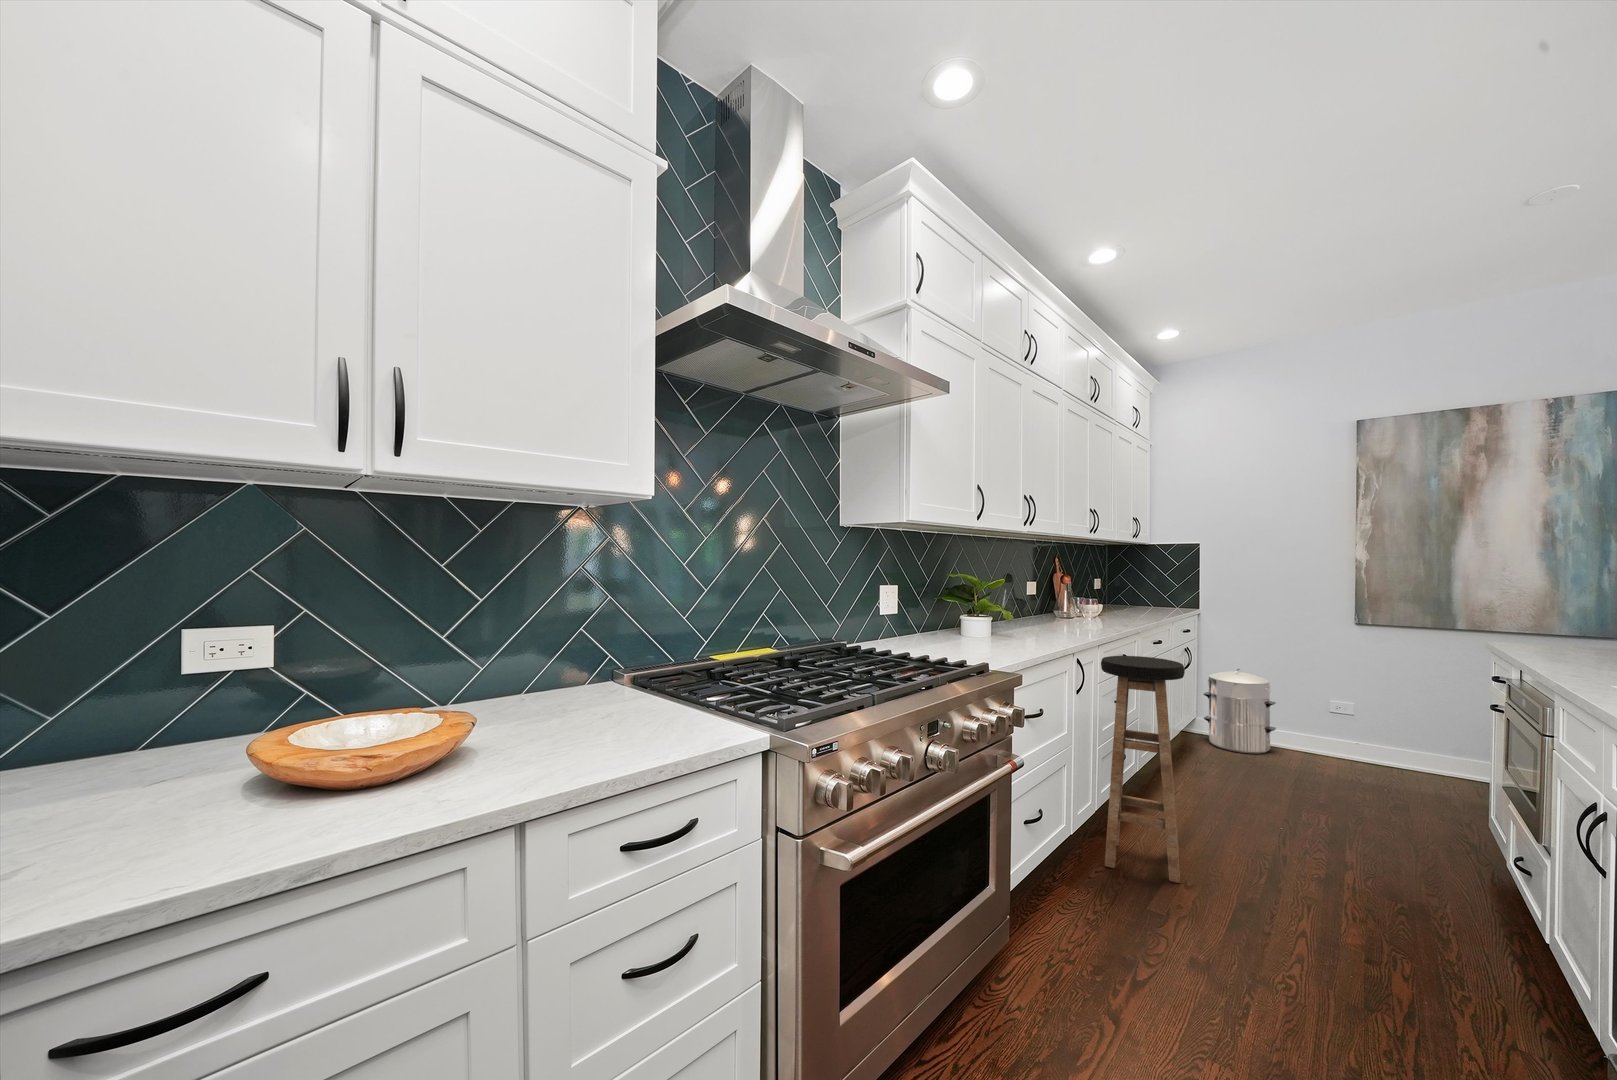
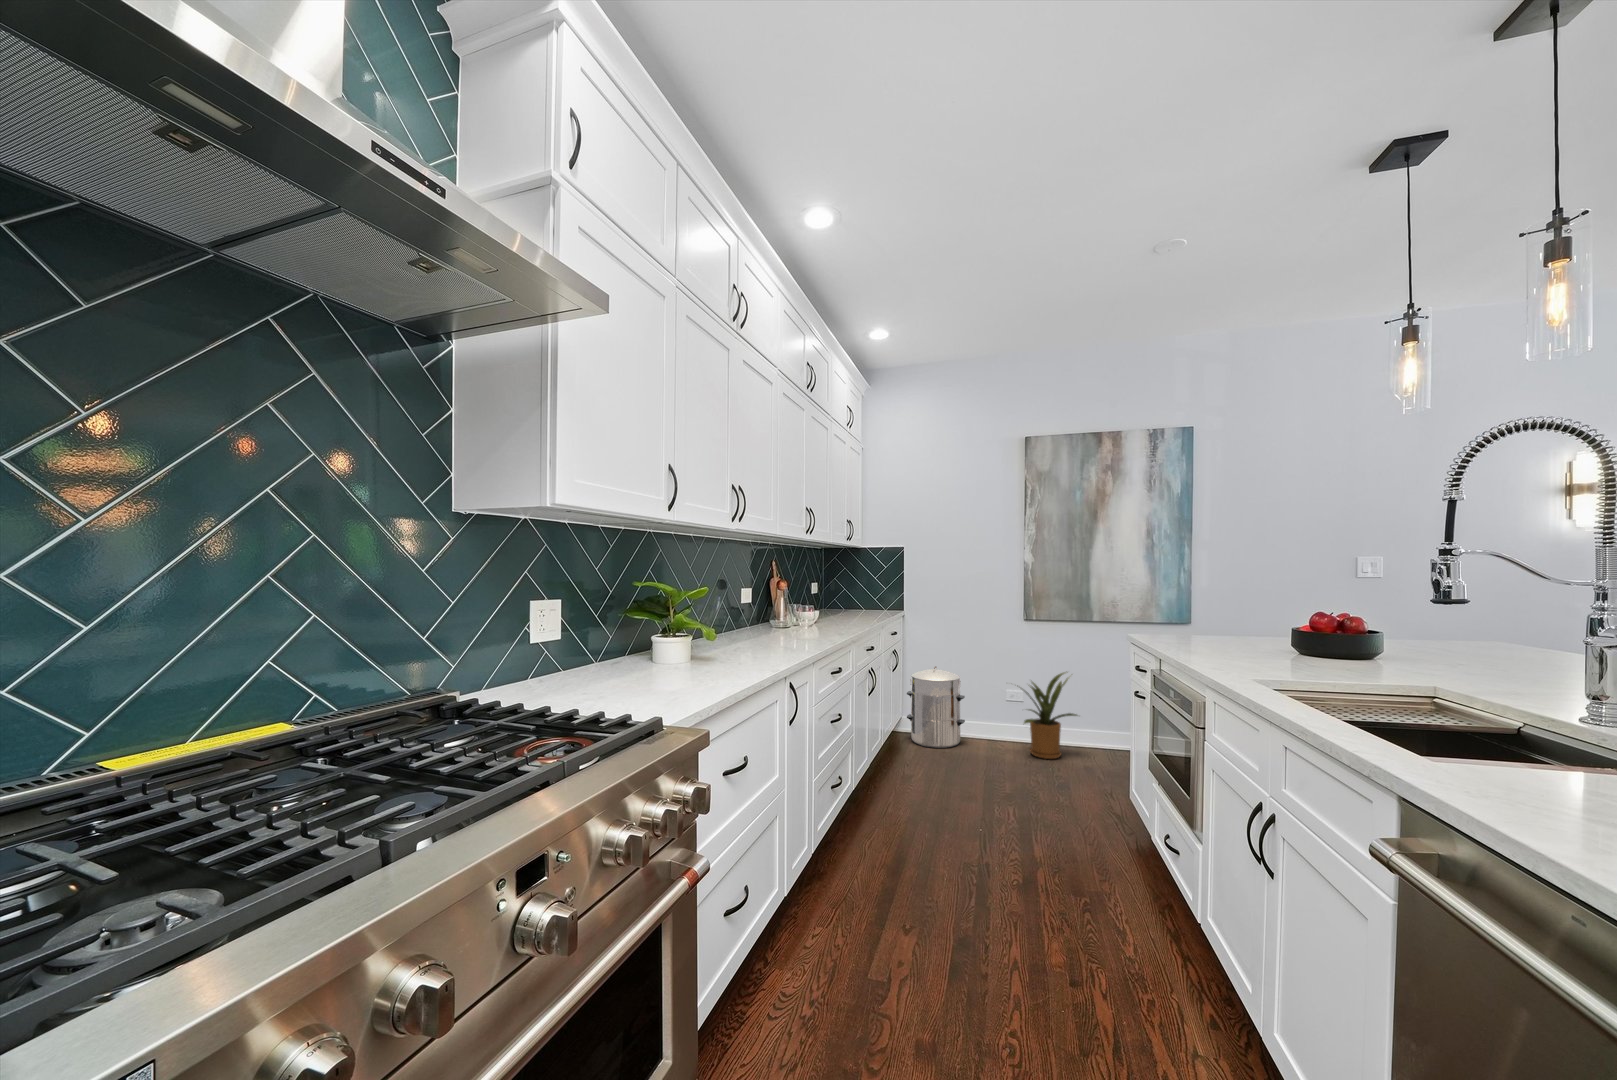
bar stool: present [1101,656,1185,883] -> none [817,671,901,930]
house plant: none [1324,685,1439,781] -> present [1024,672,1077,759]

